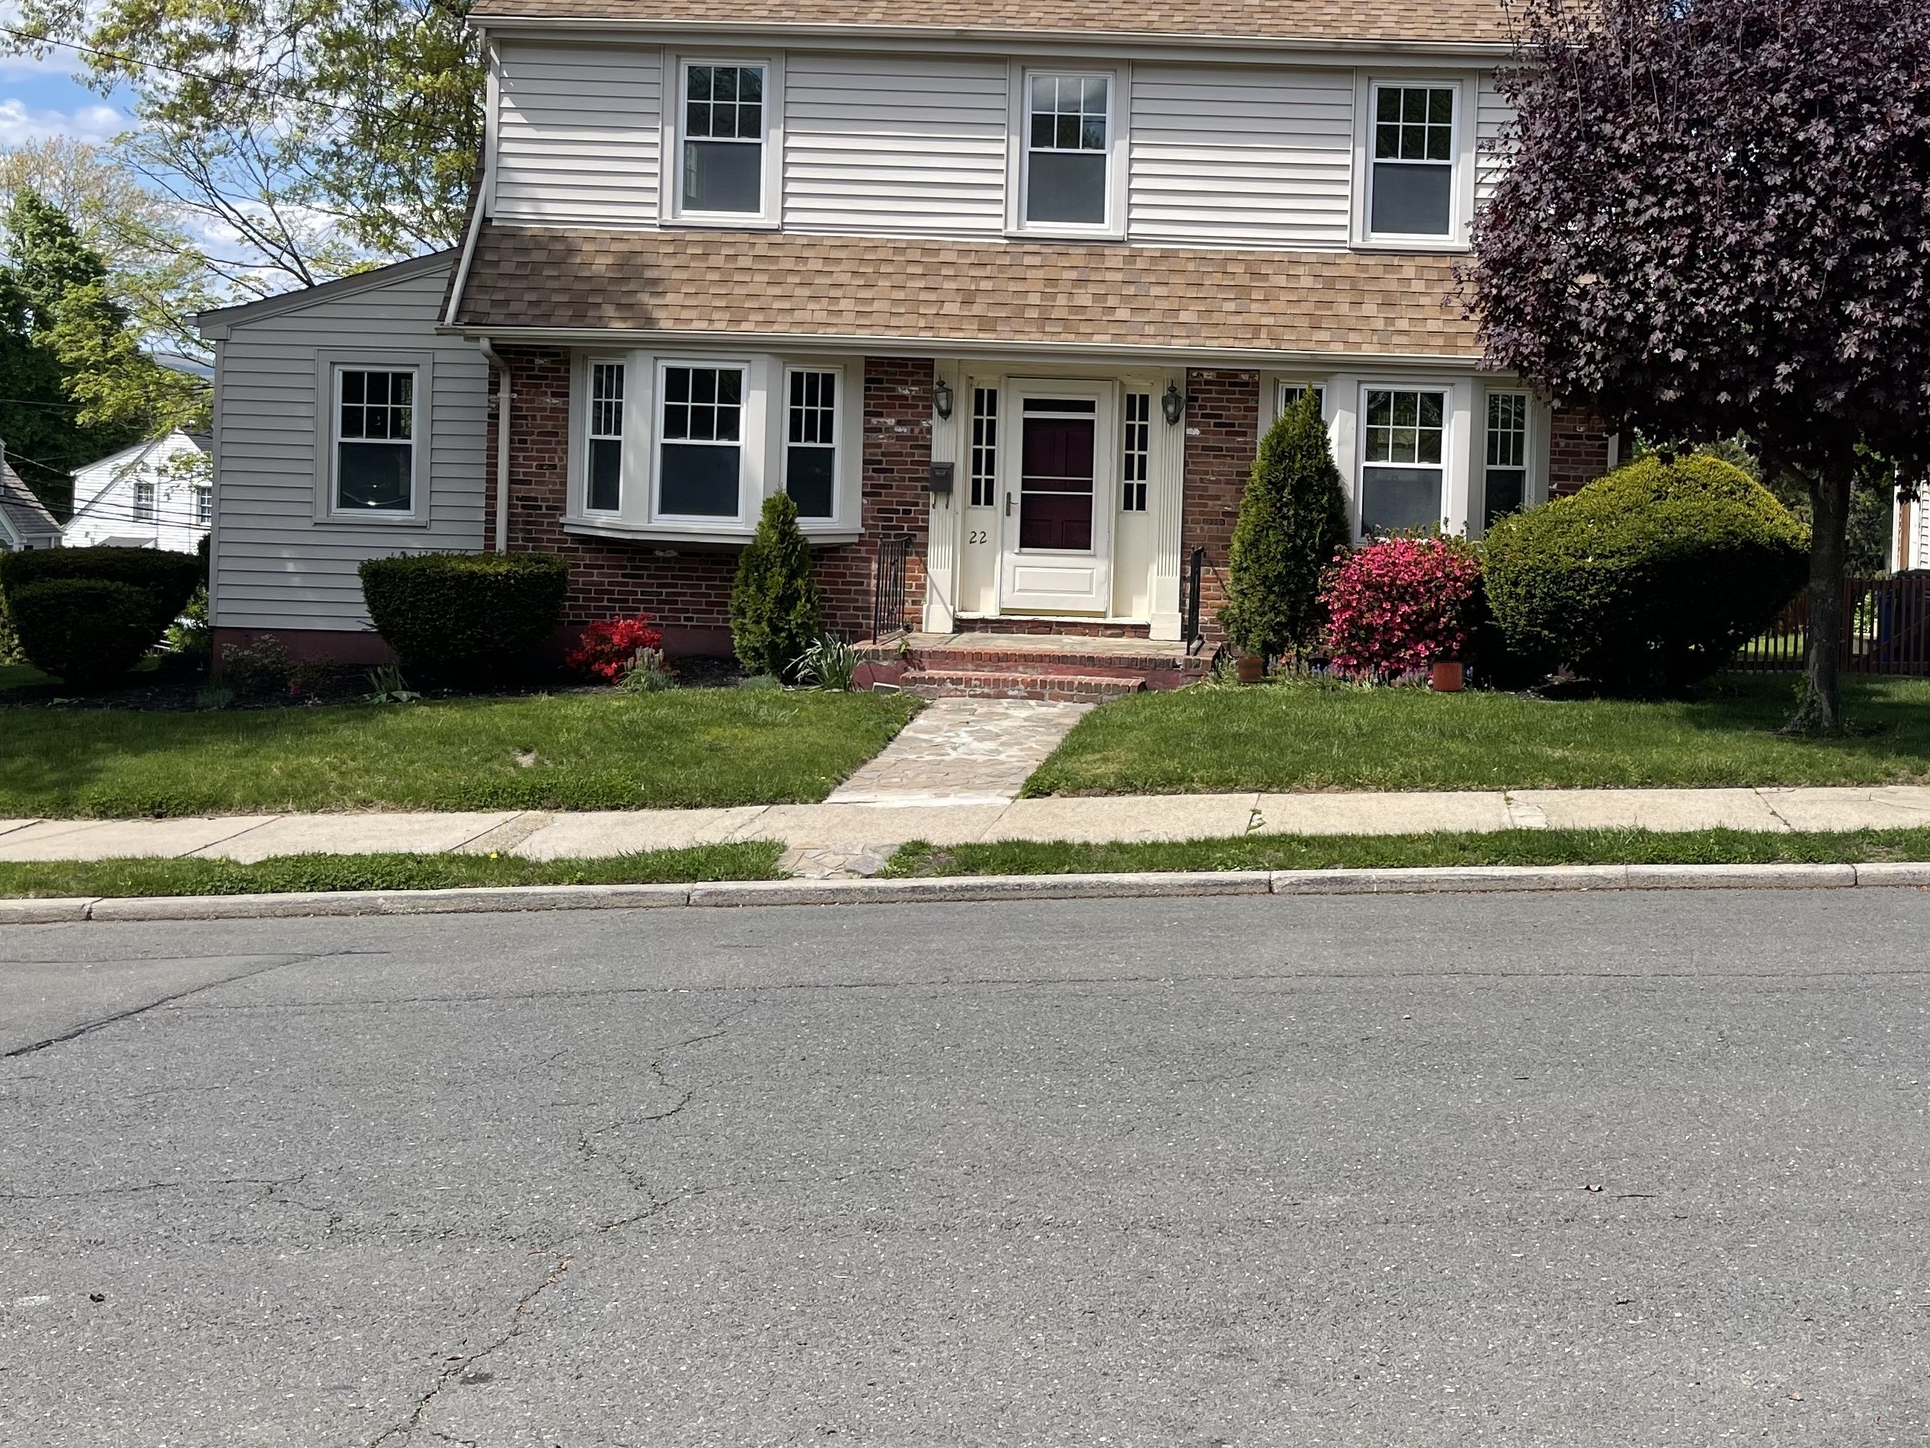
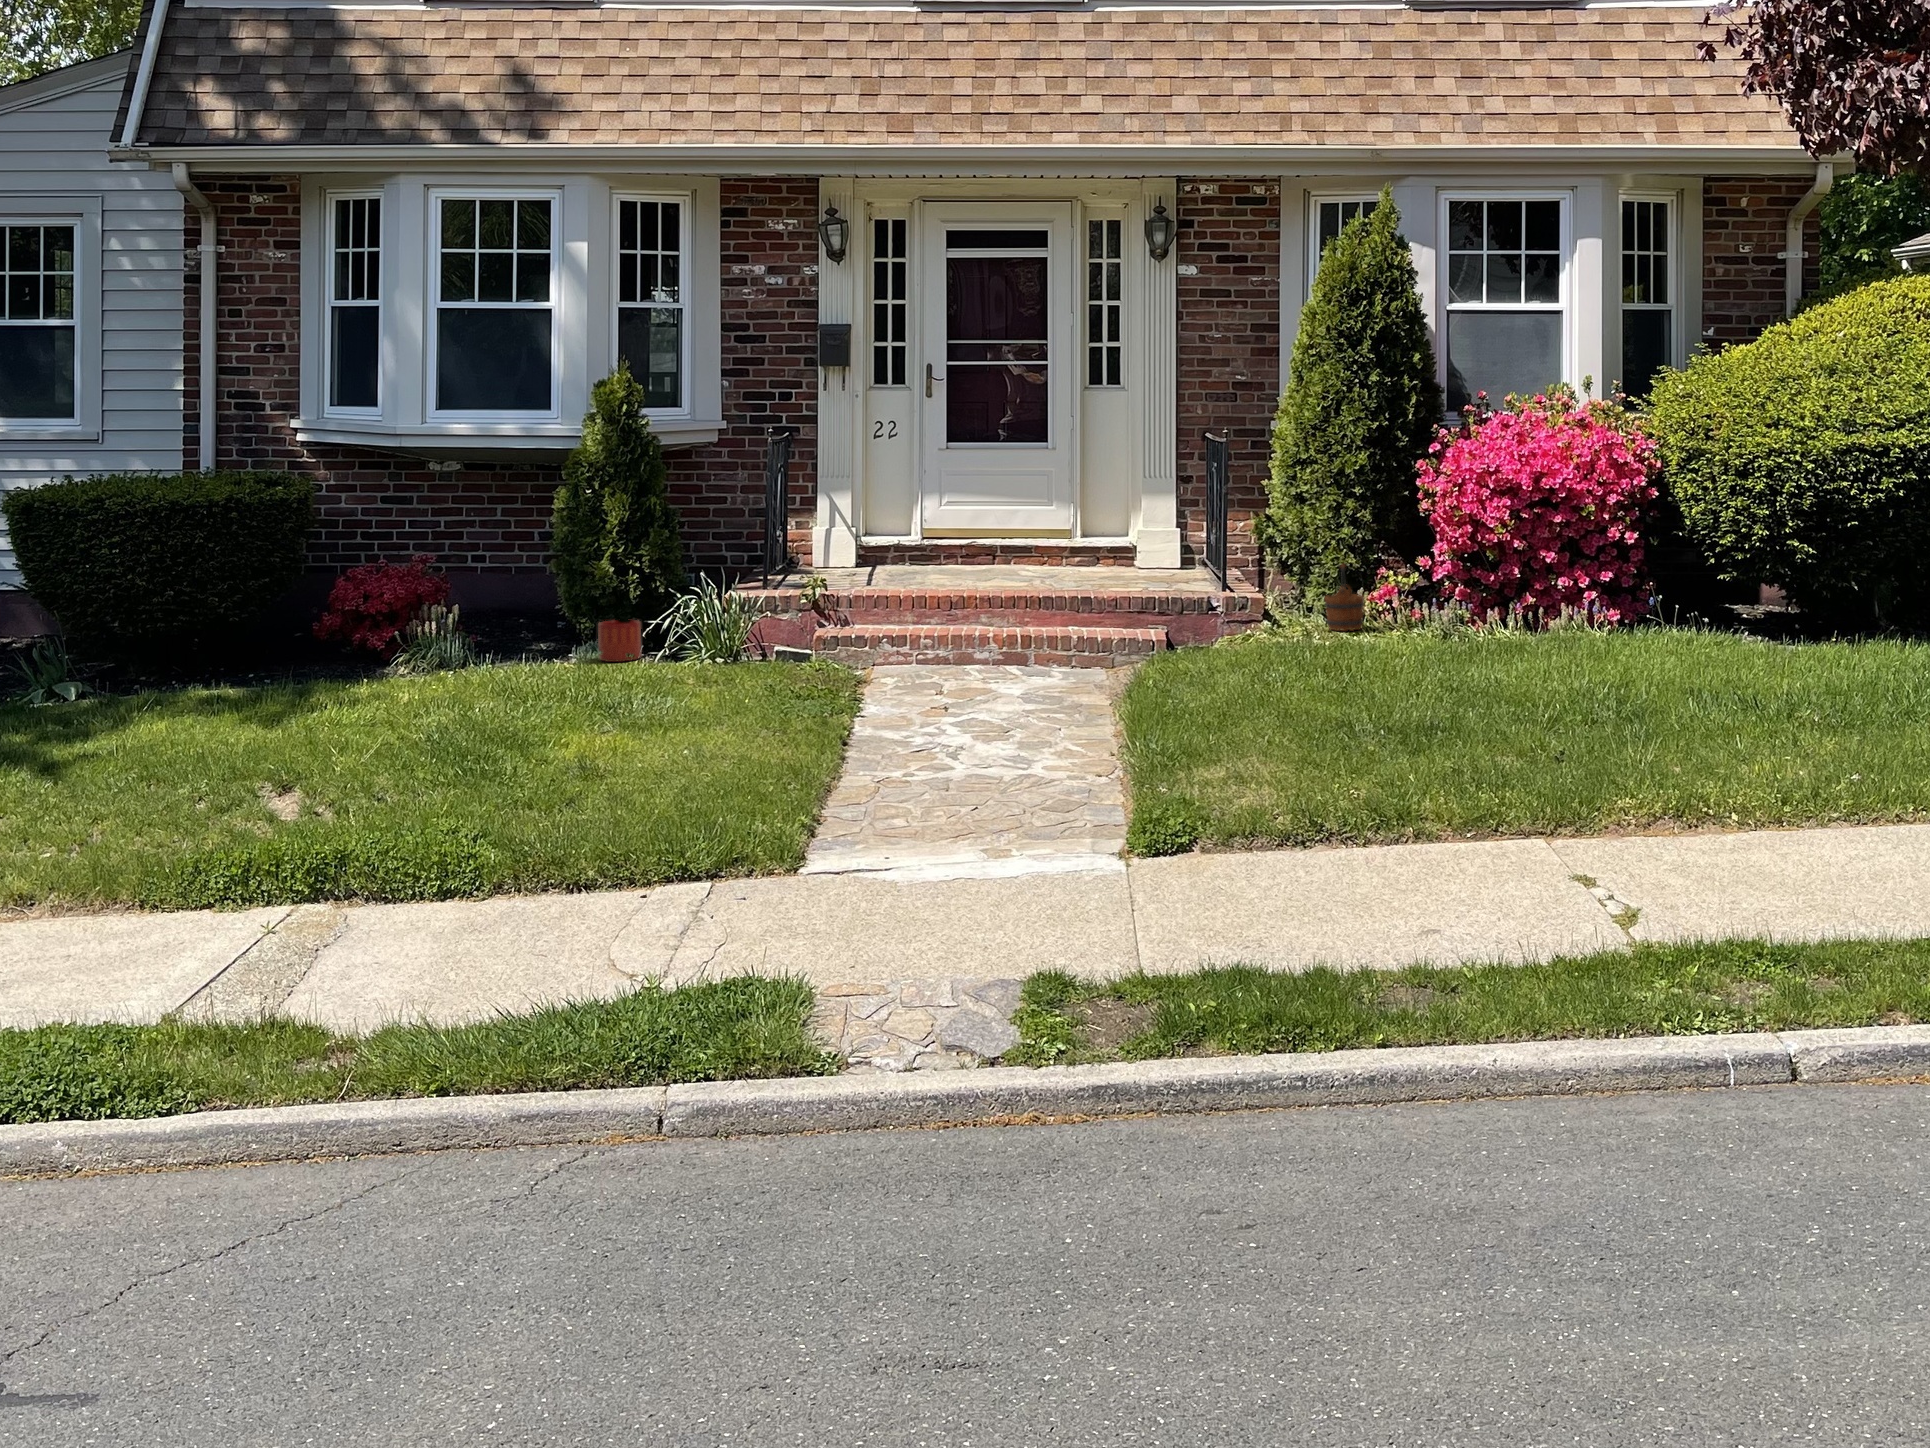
planter: present [1433,663,1462,691] -> present [598,620,642,662]

